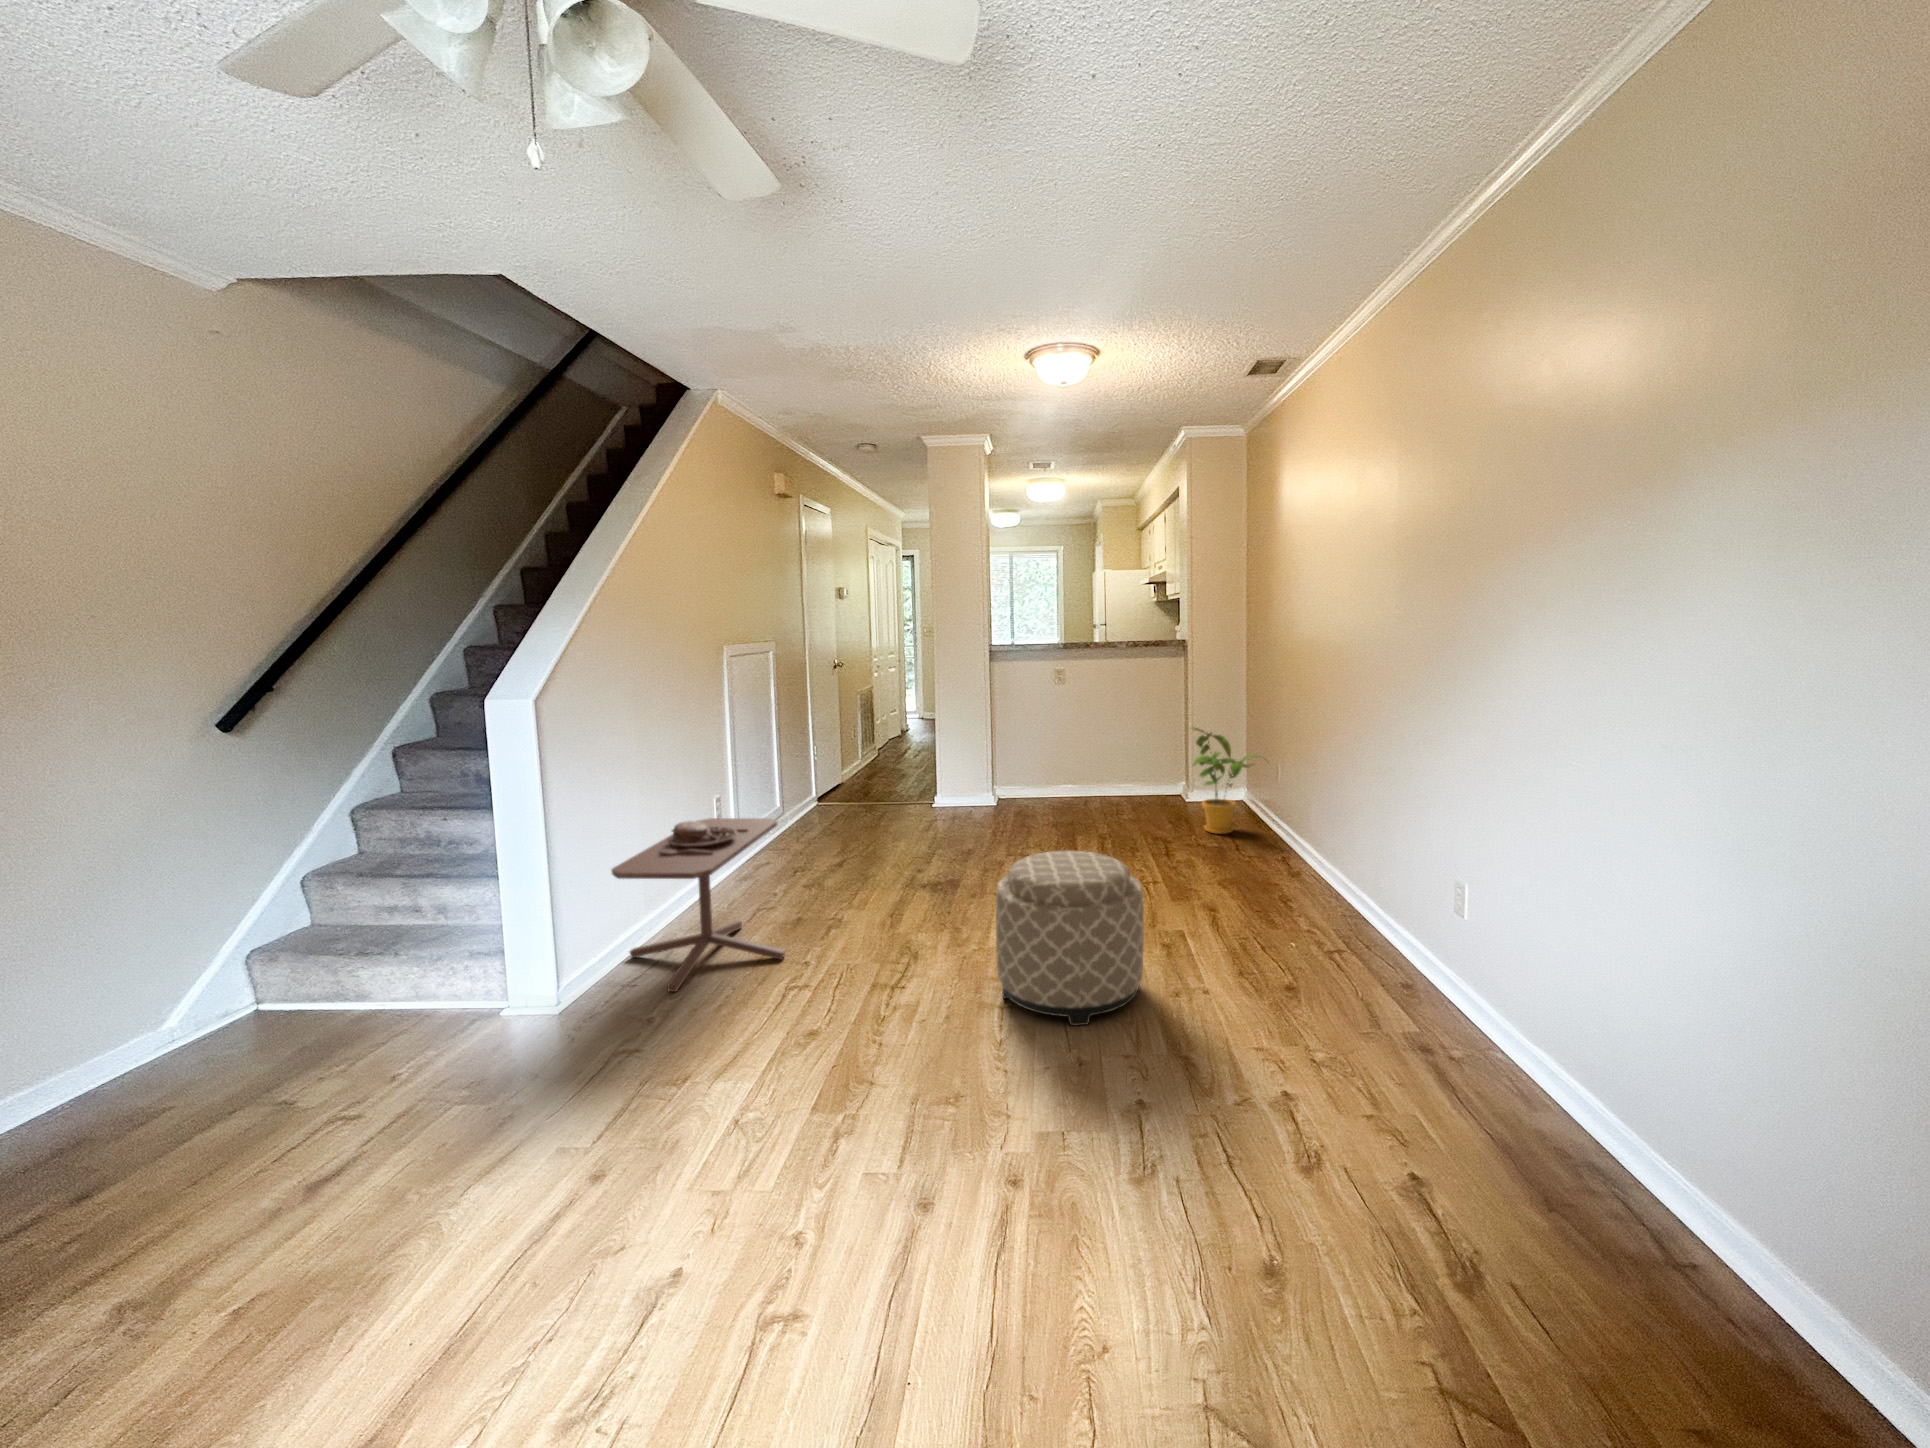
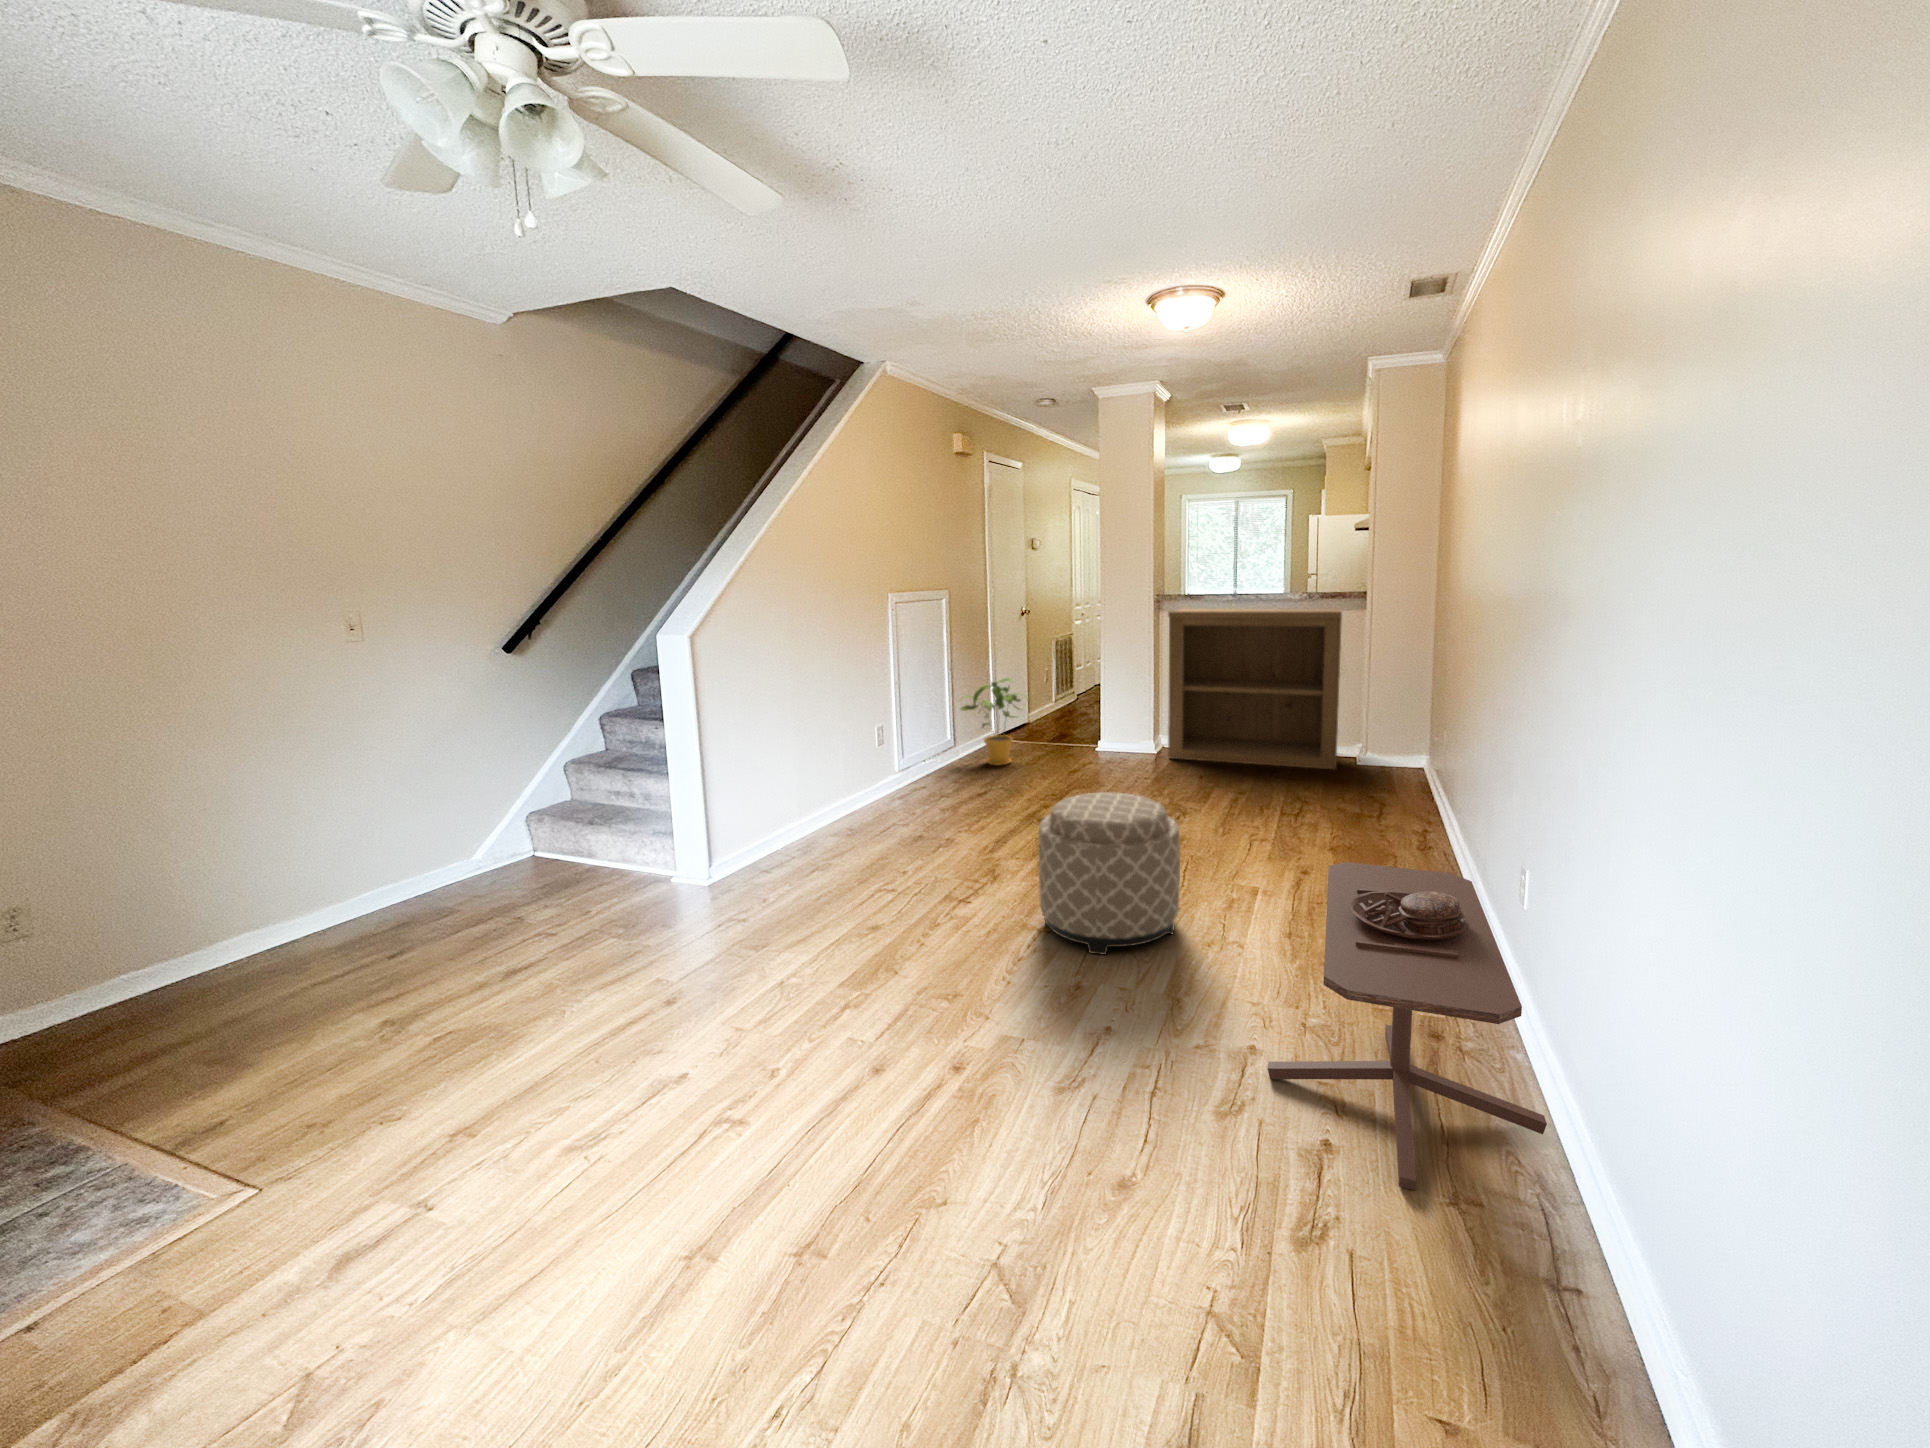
bookshelf: none [1013,657,1177,810] -> present [1168,609,1342,769]
house plant: present [1189,727,1265,834] -> present [961,678,1021,765]
side table: present [612,818,785,992] -> present [1268,862,1547,1190]

